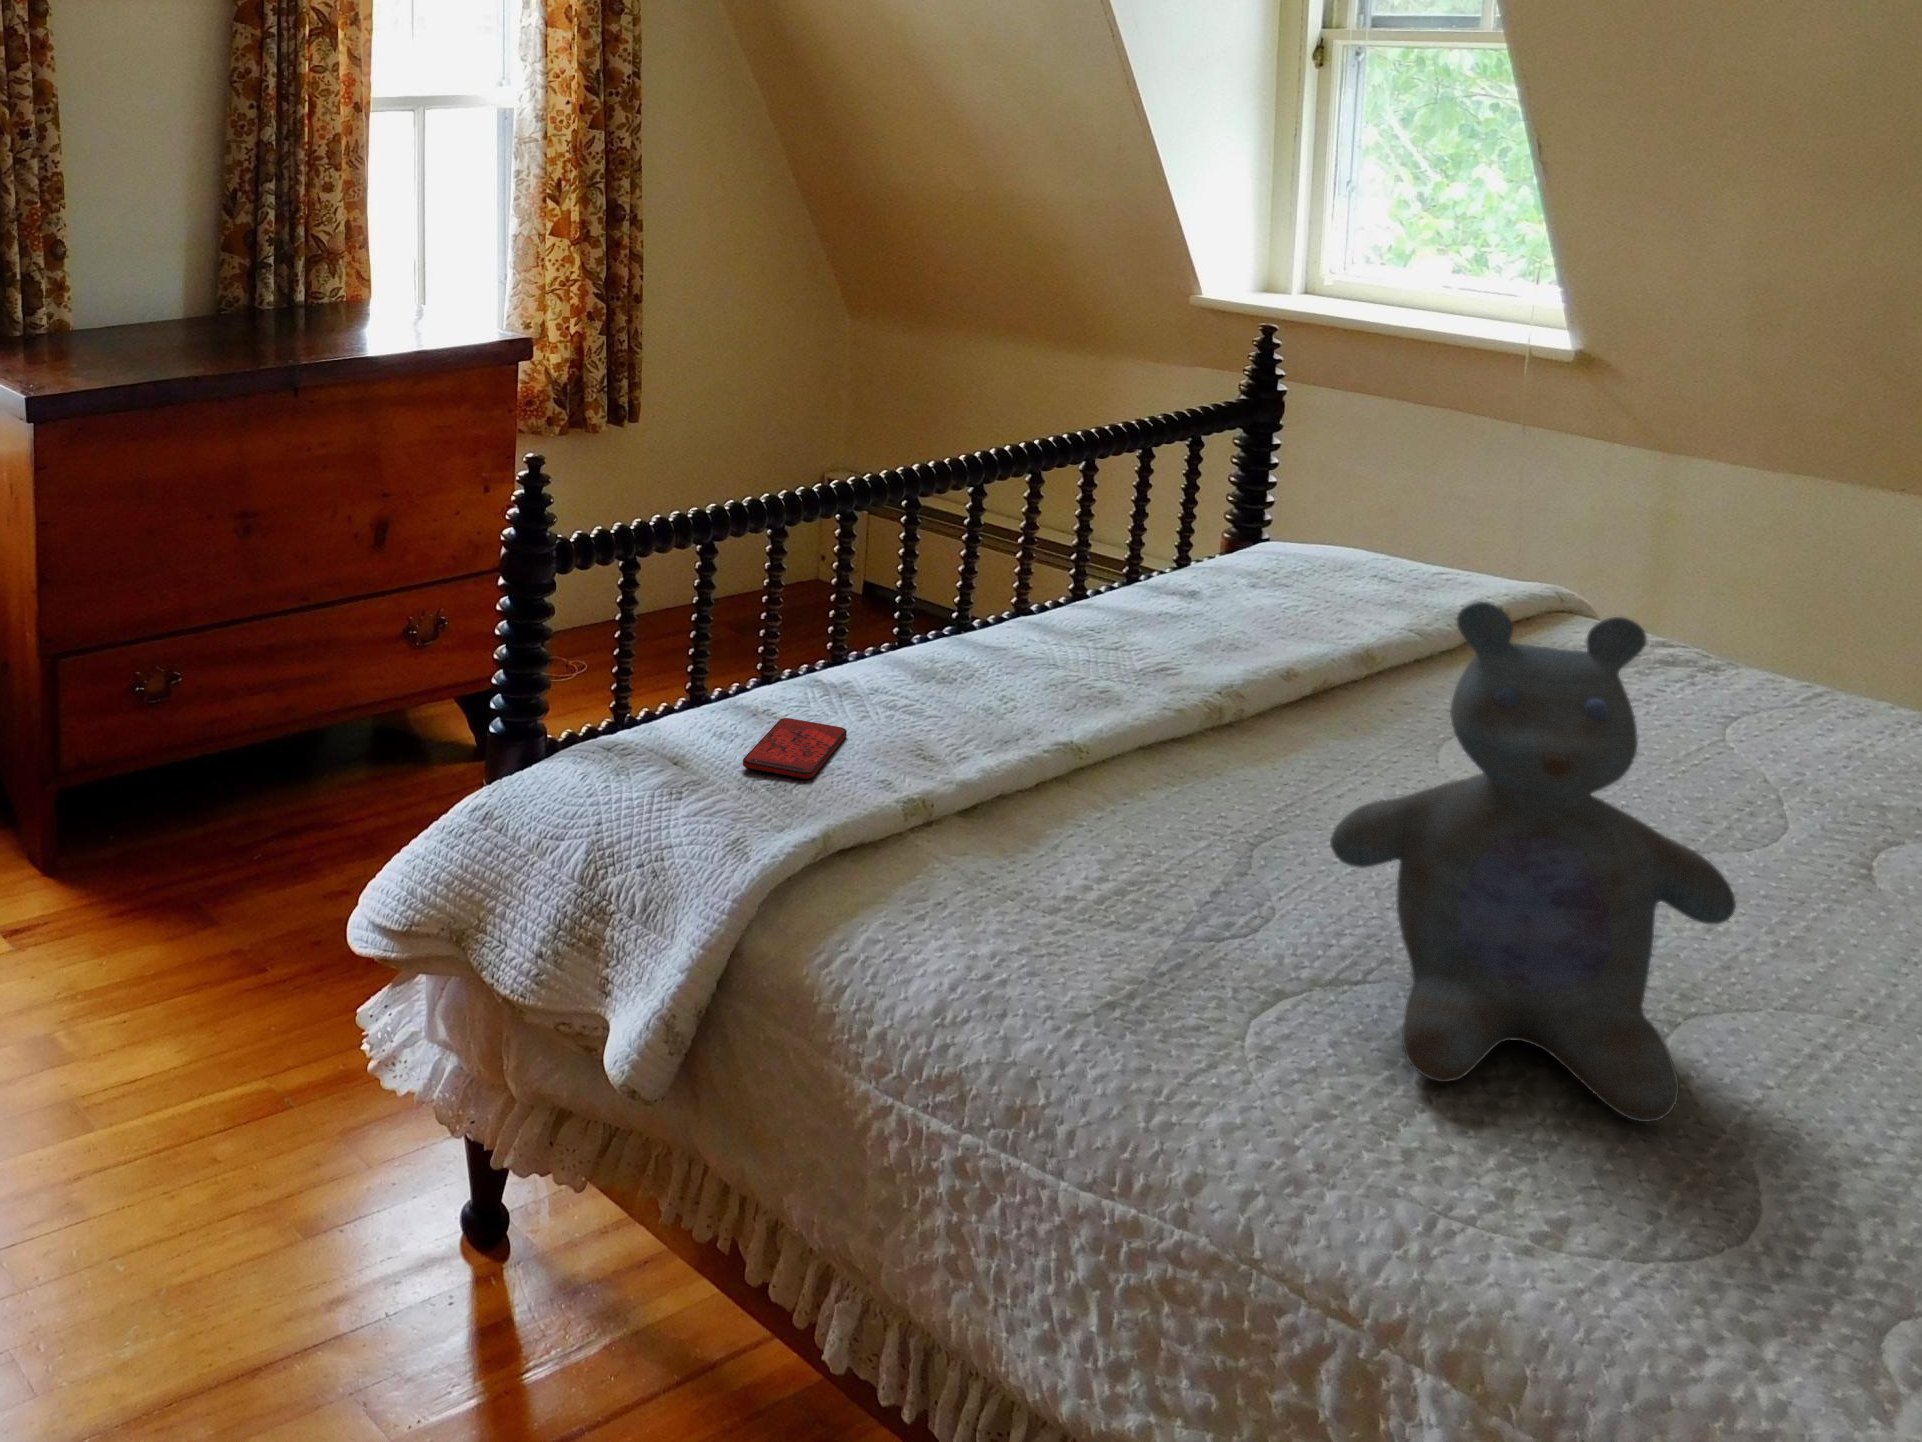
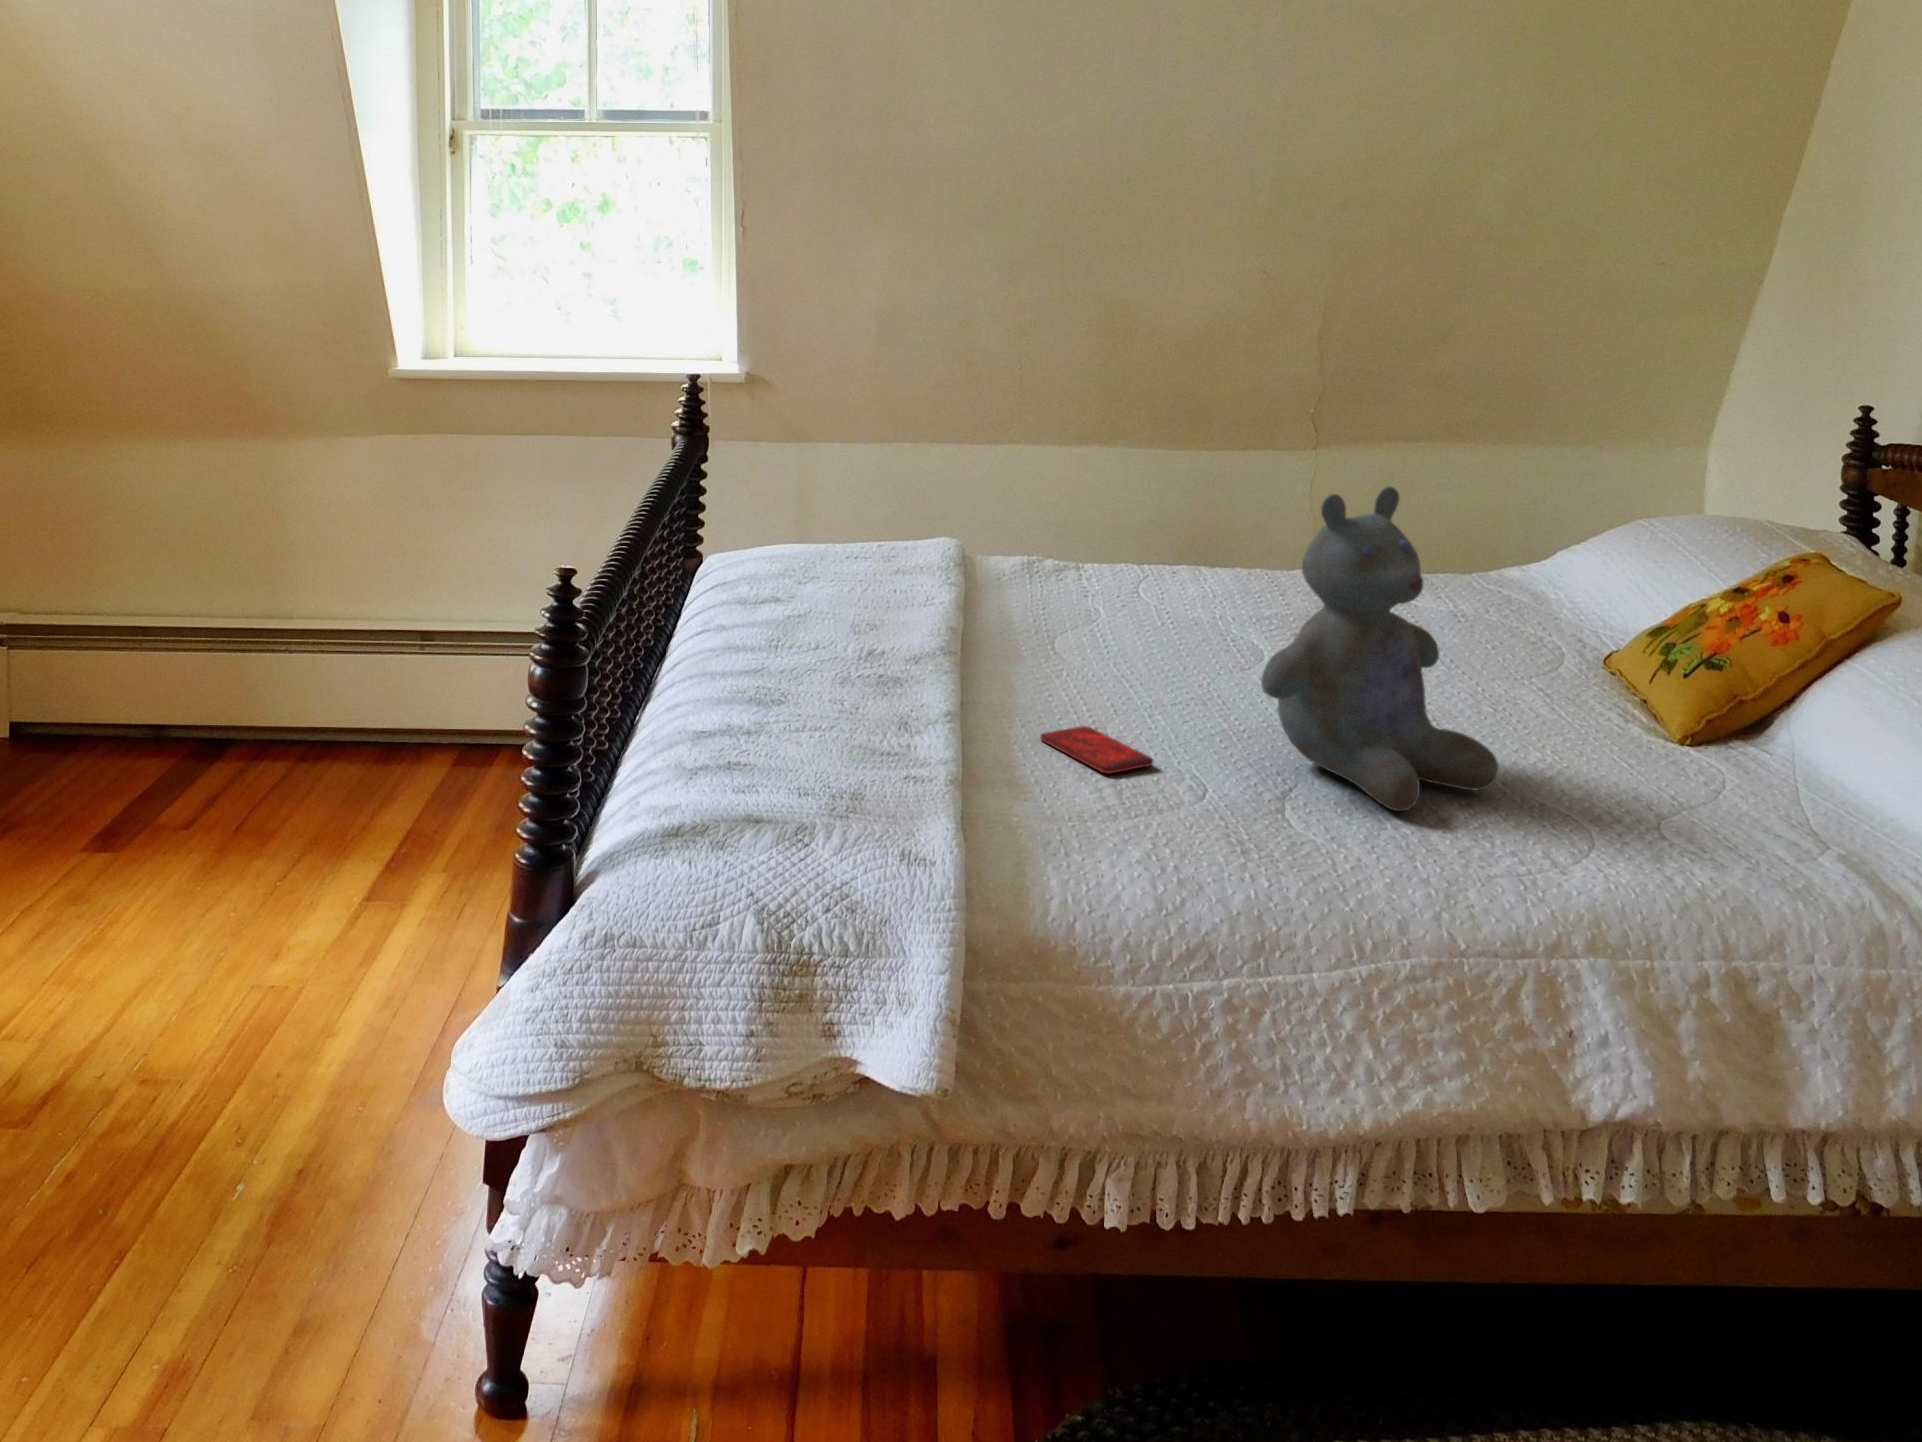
smartphone: present [743,718,847,779] -> present [1040,726,1153,774]

